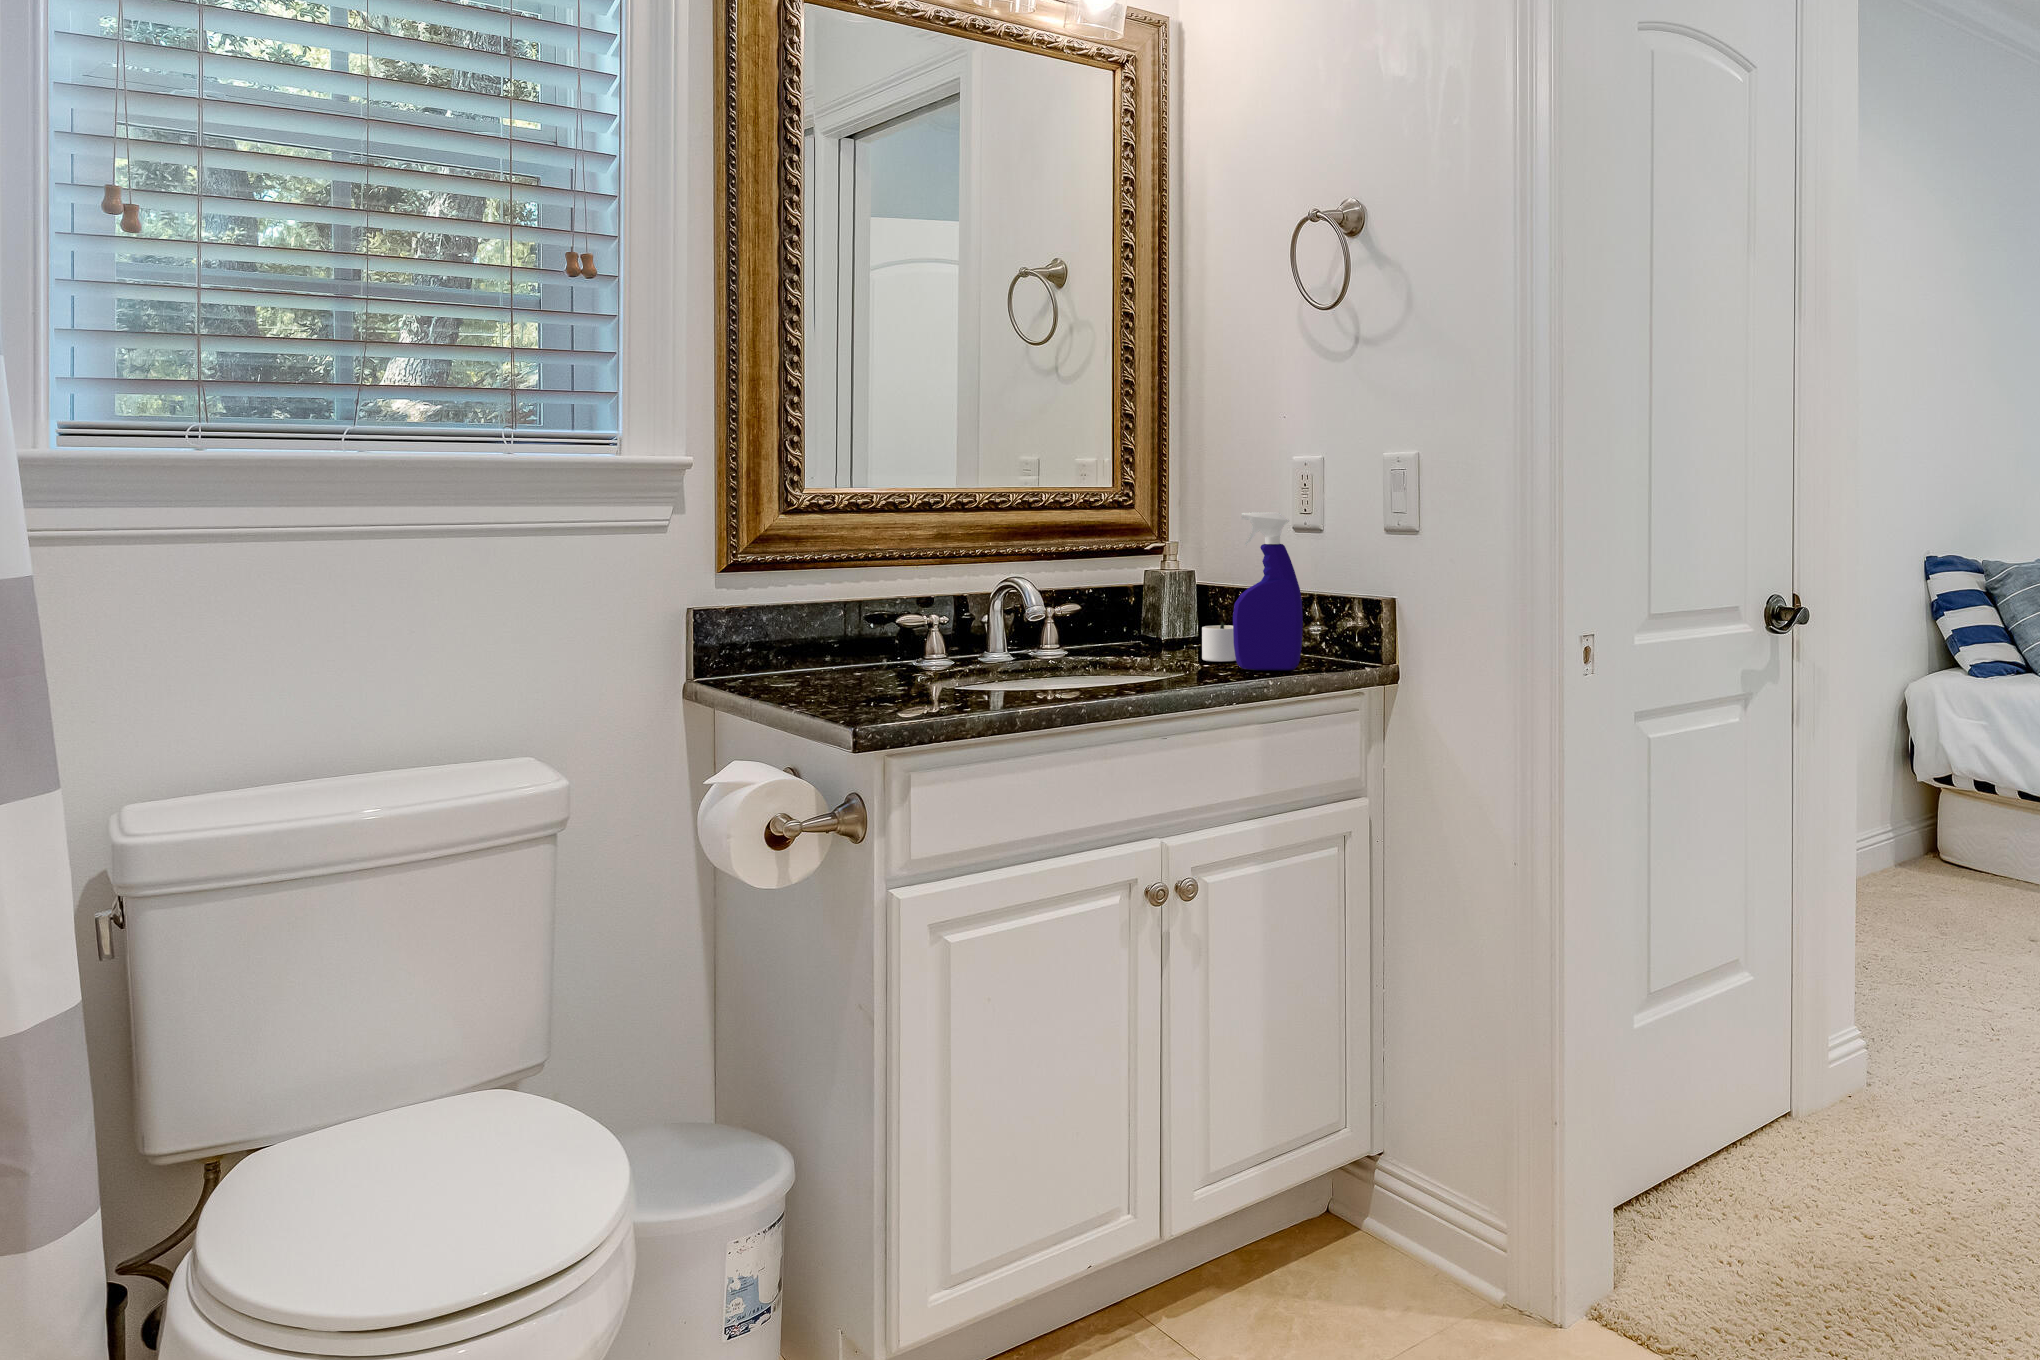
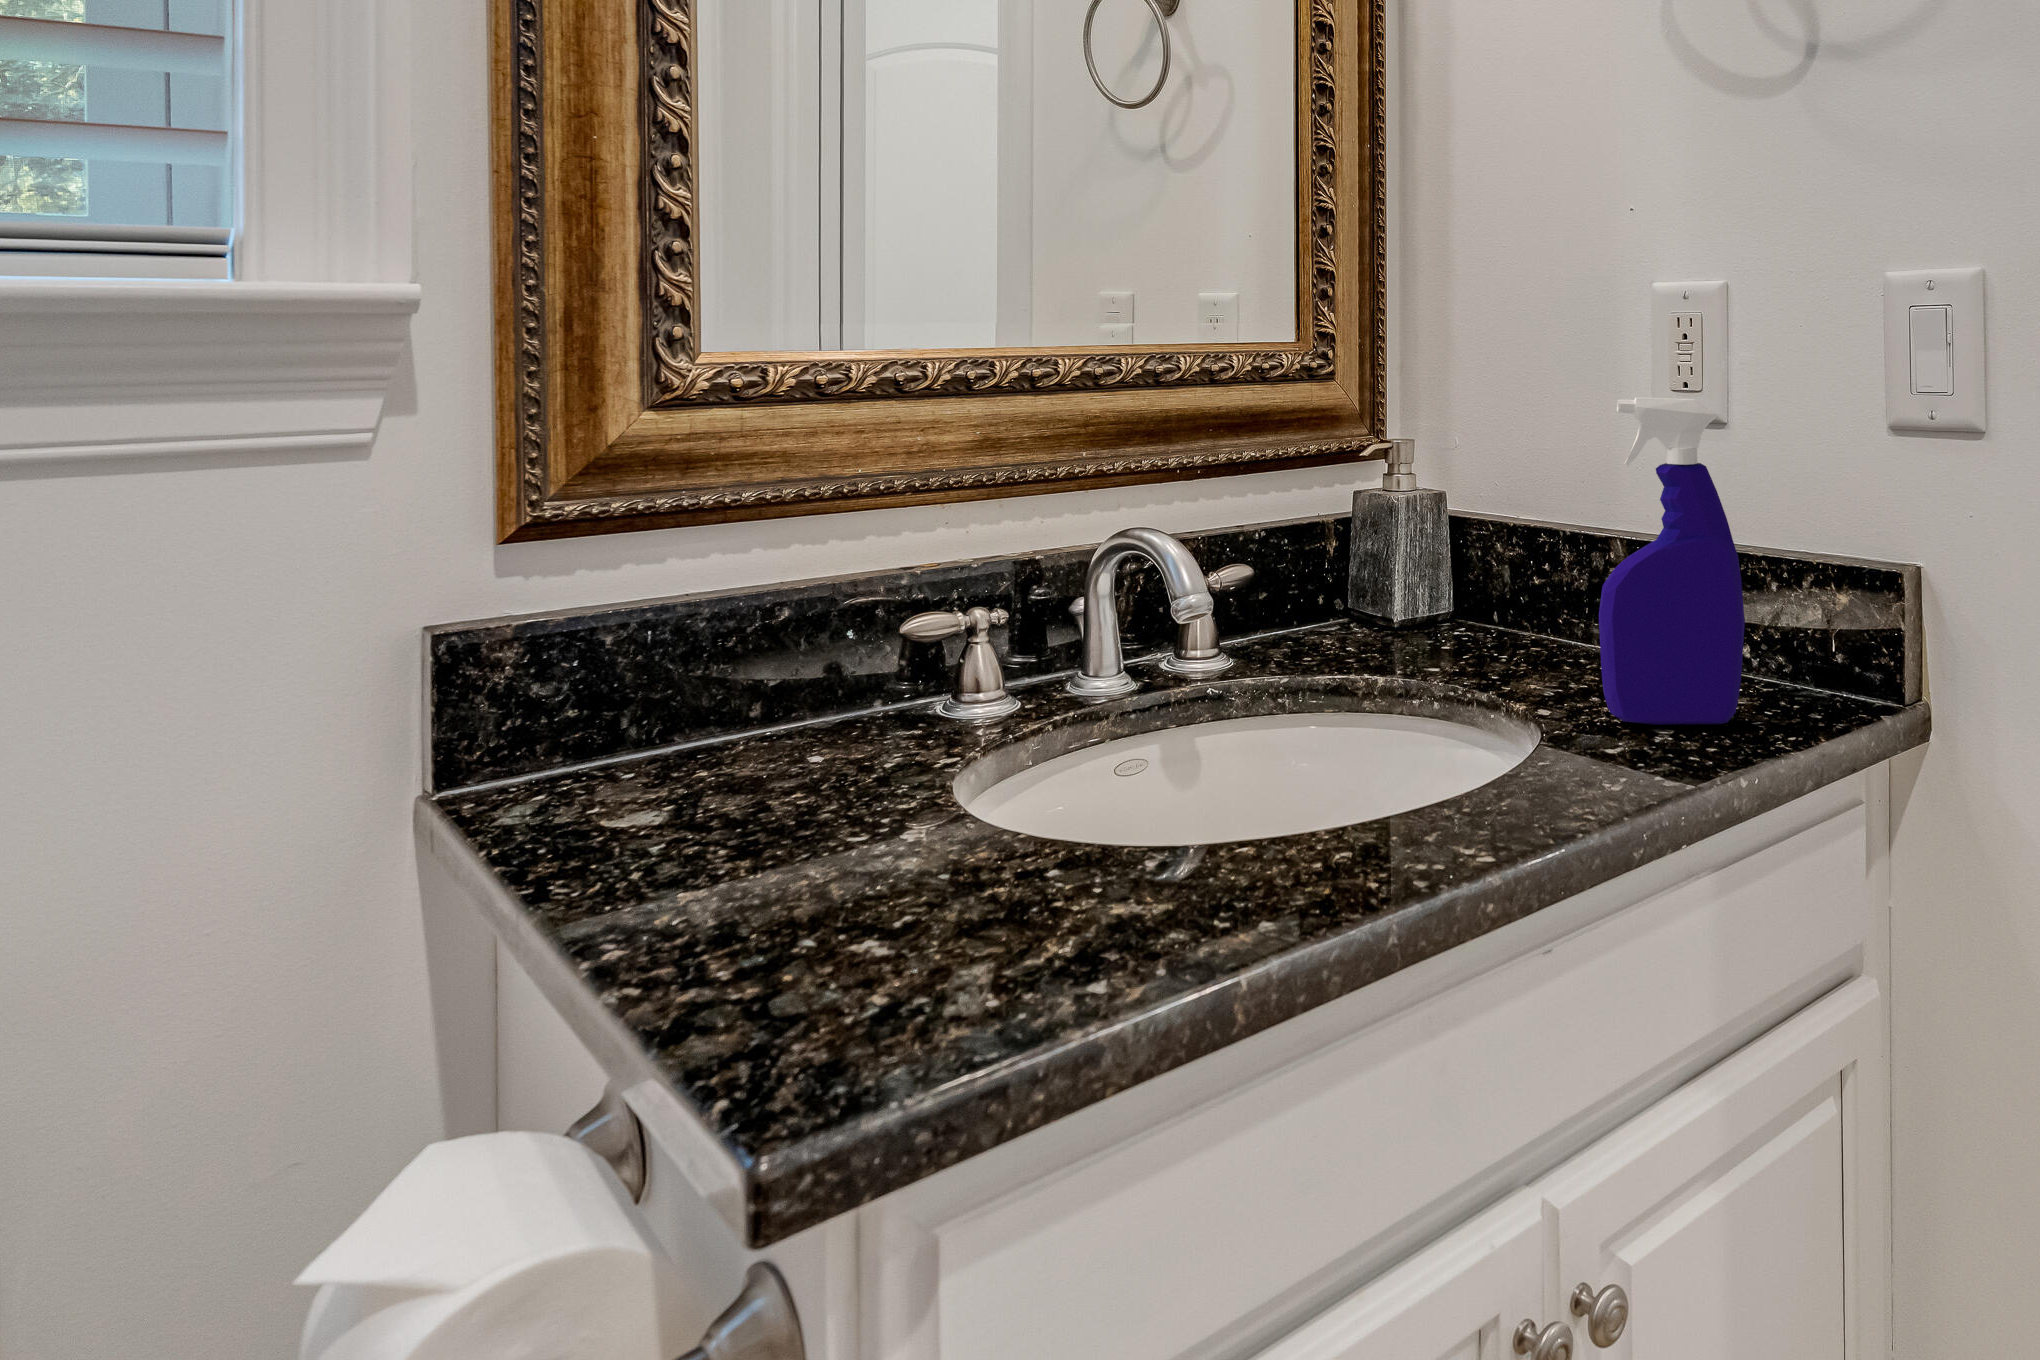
candle: present [1202,622,1236,661] -> none [1501,607,1616,688]

